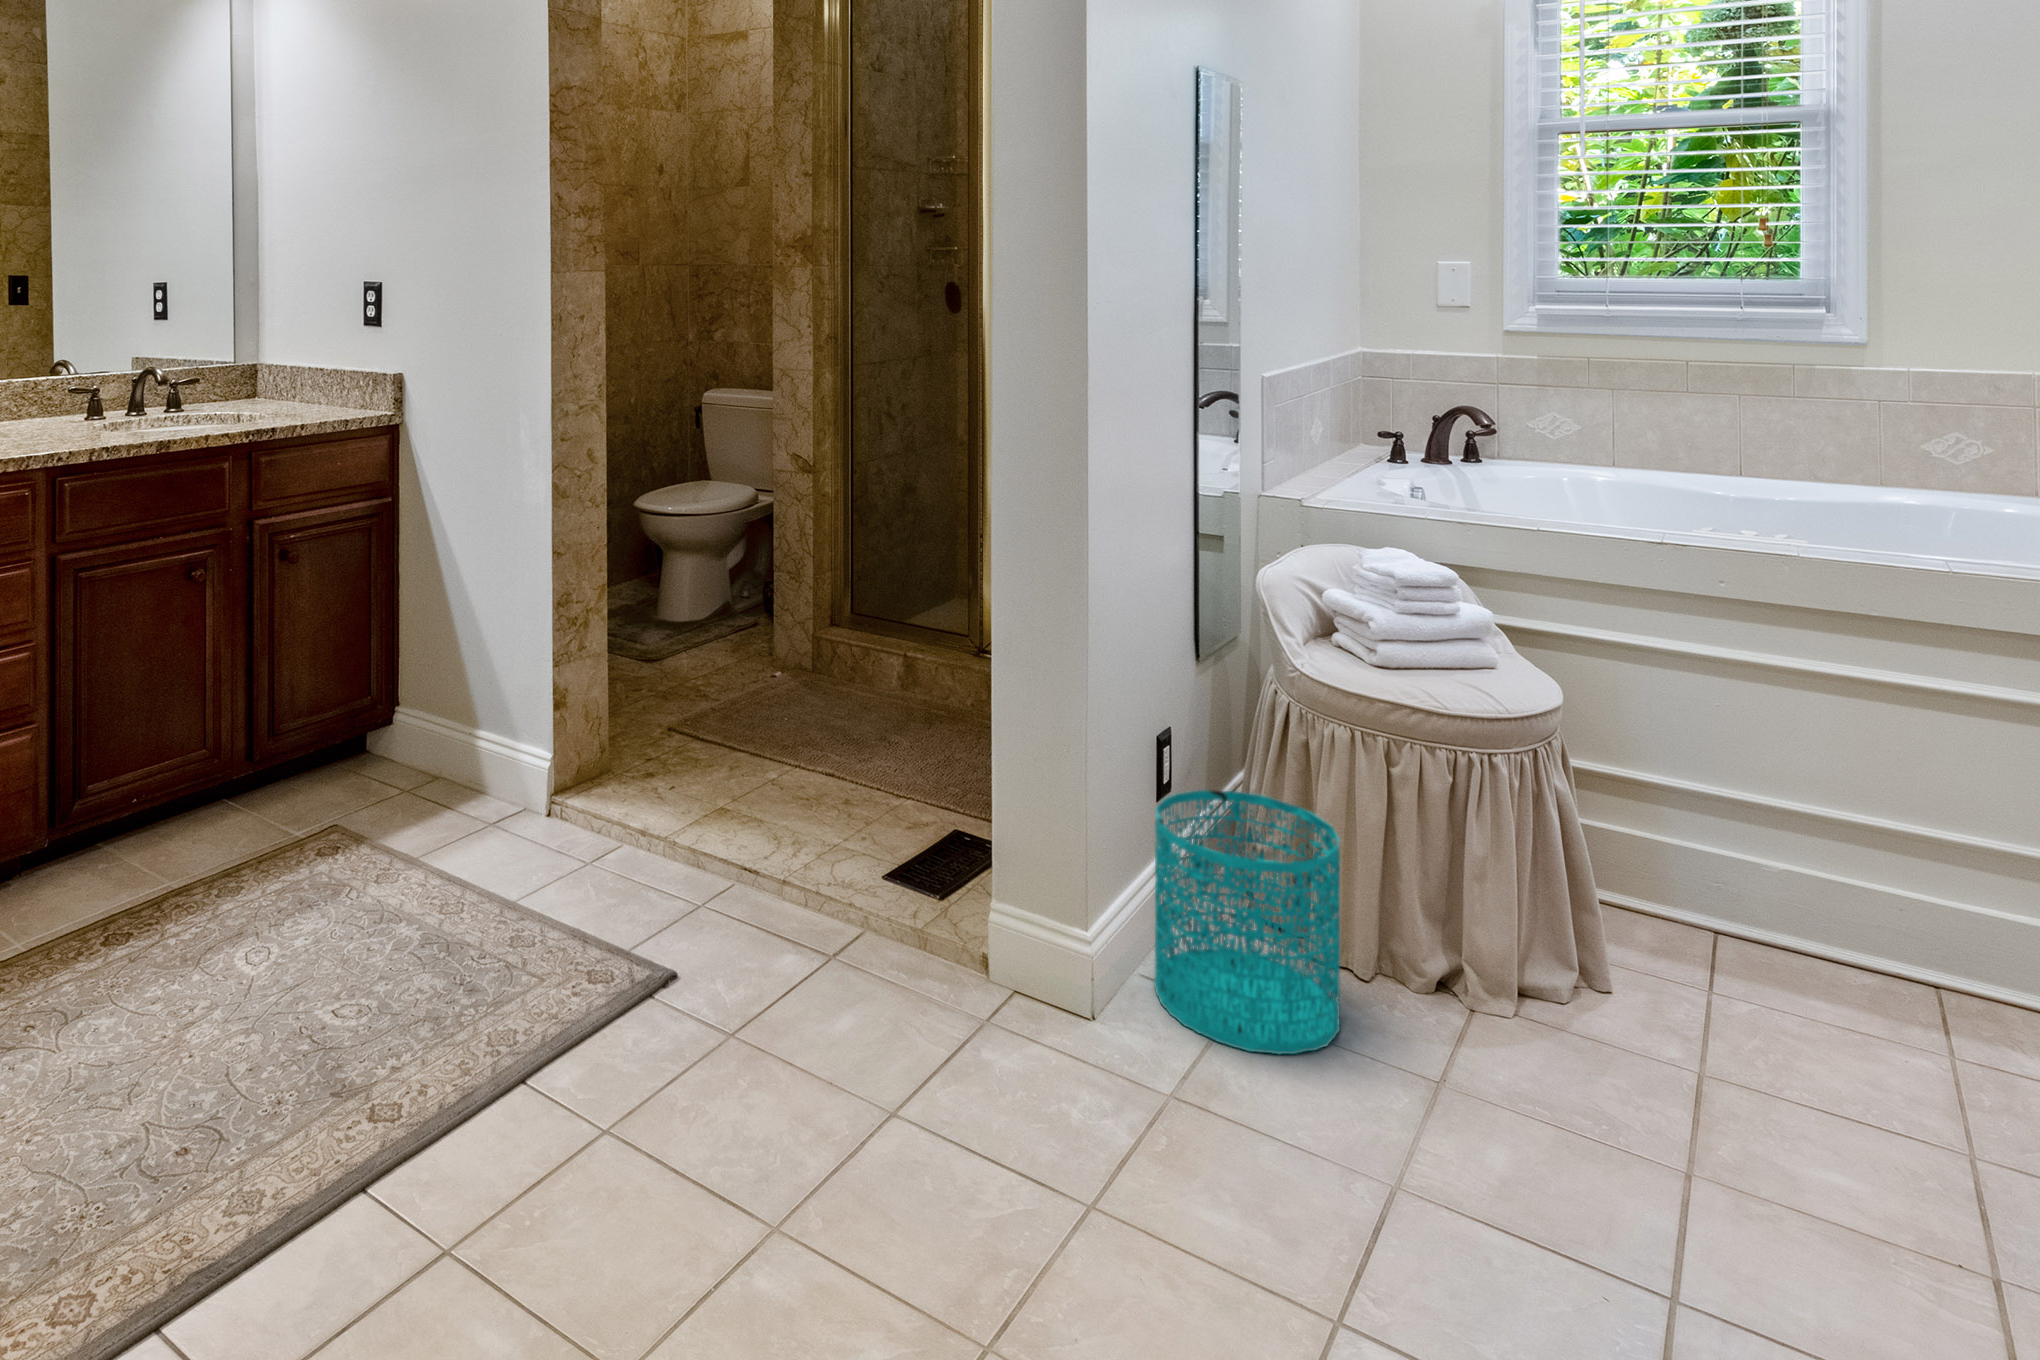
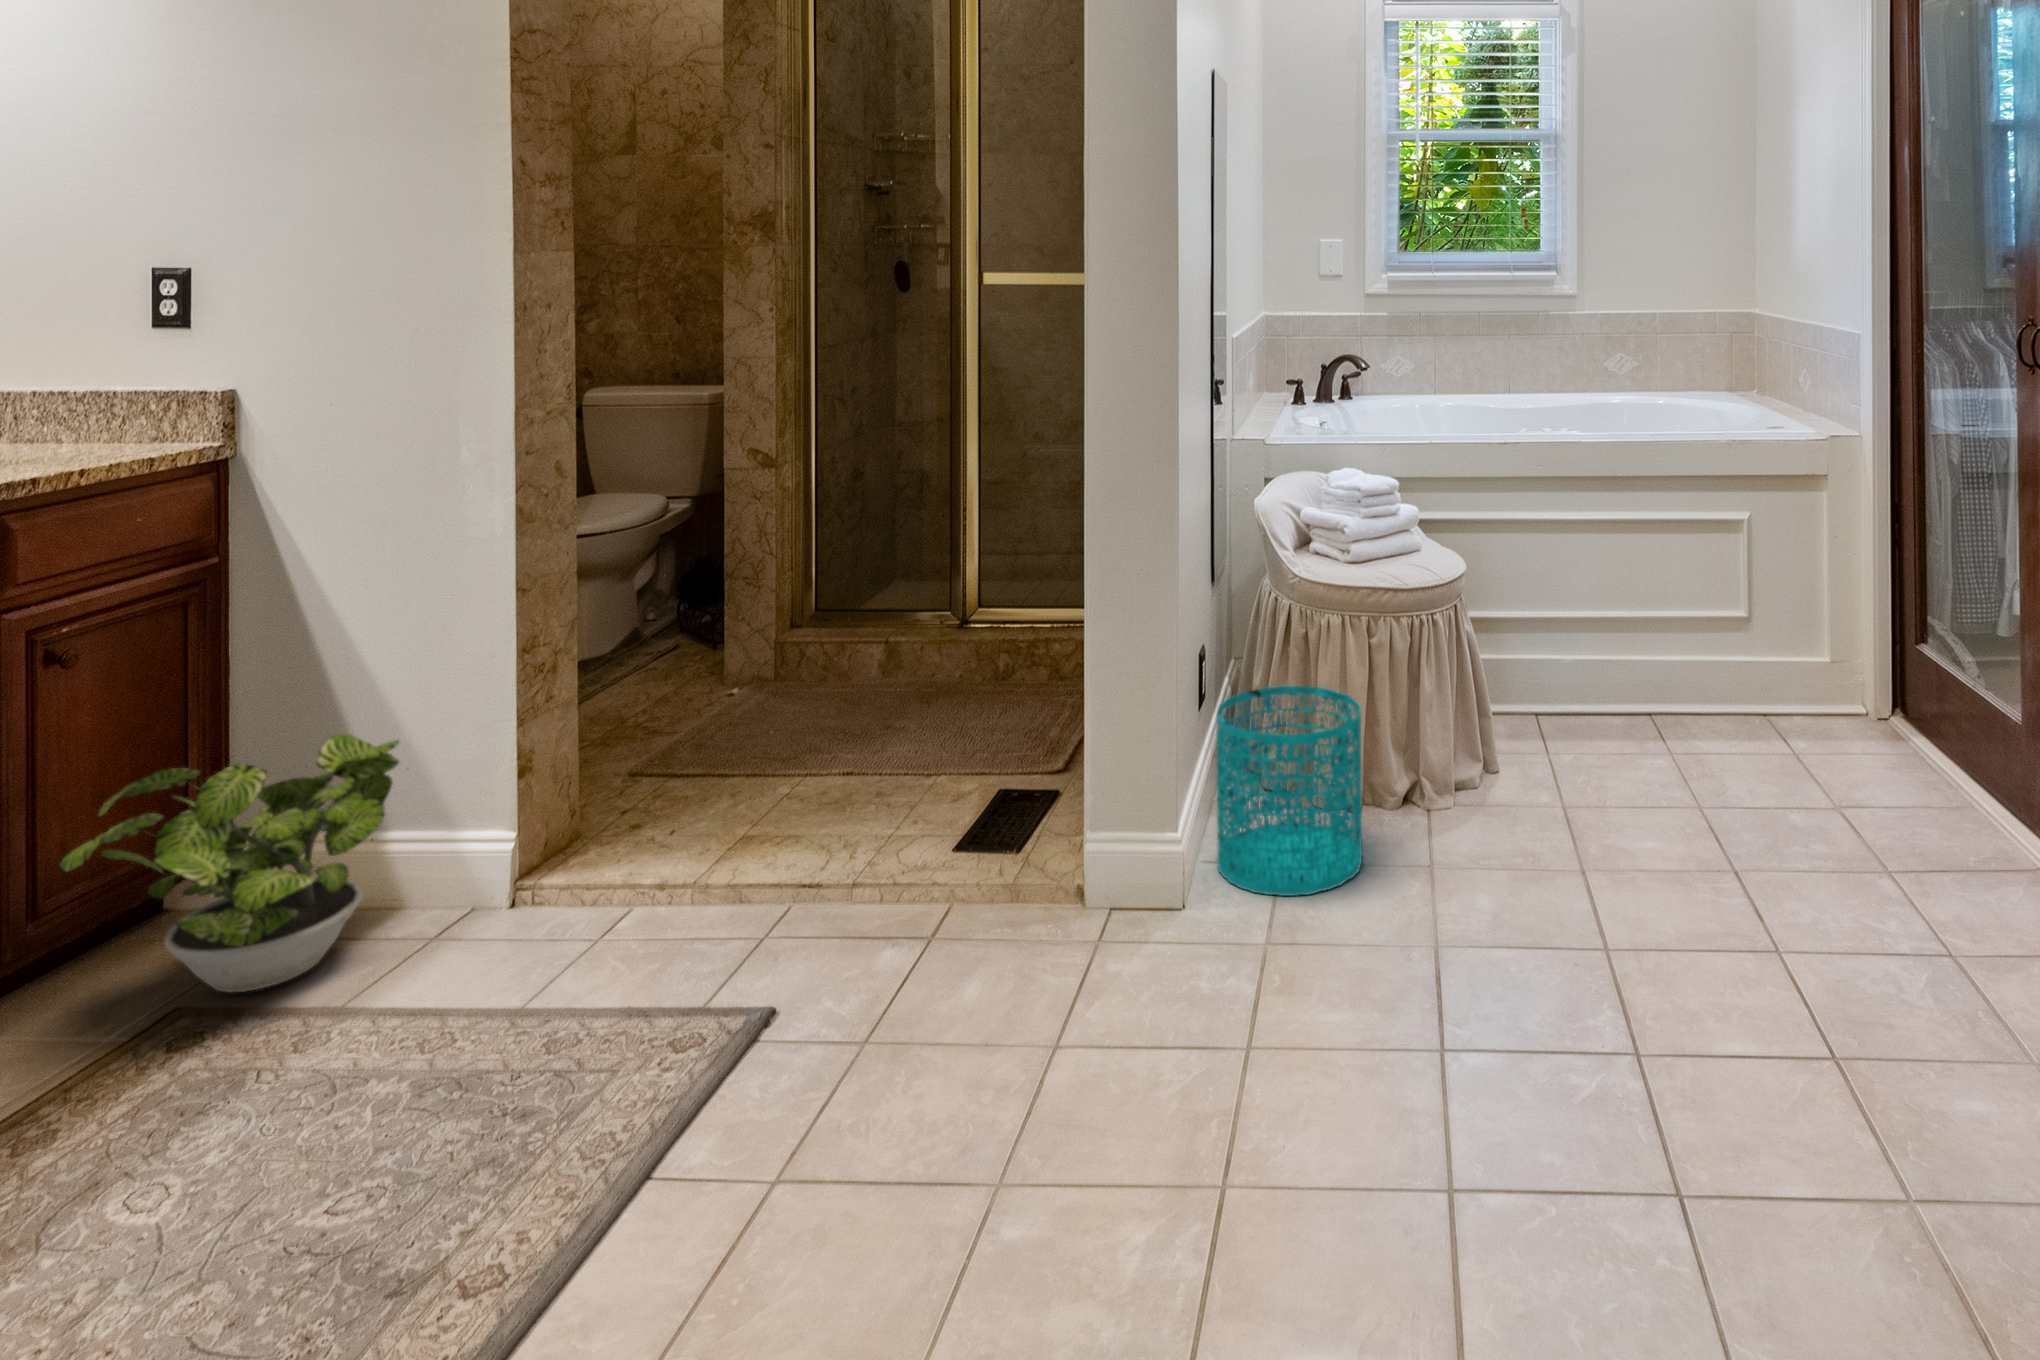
potted plant: none [266,645,482,826] -> present [59,735,399,992]

